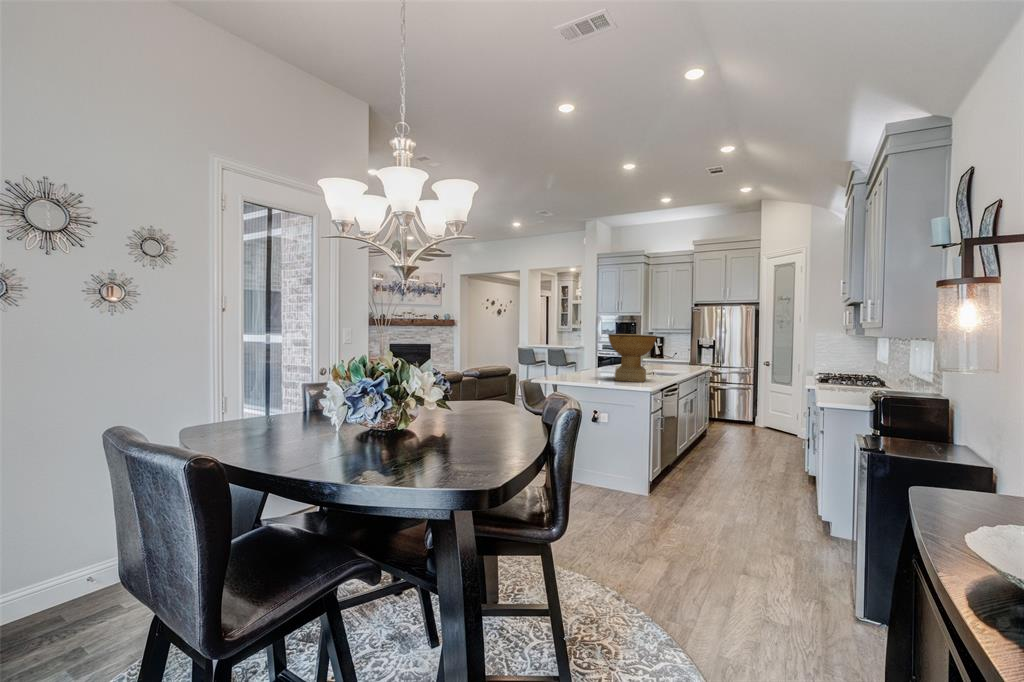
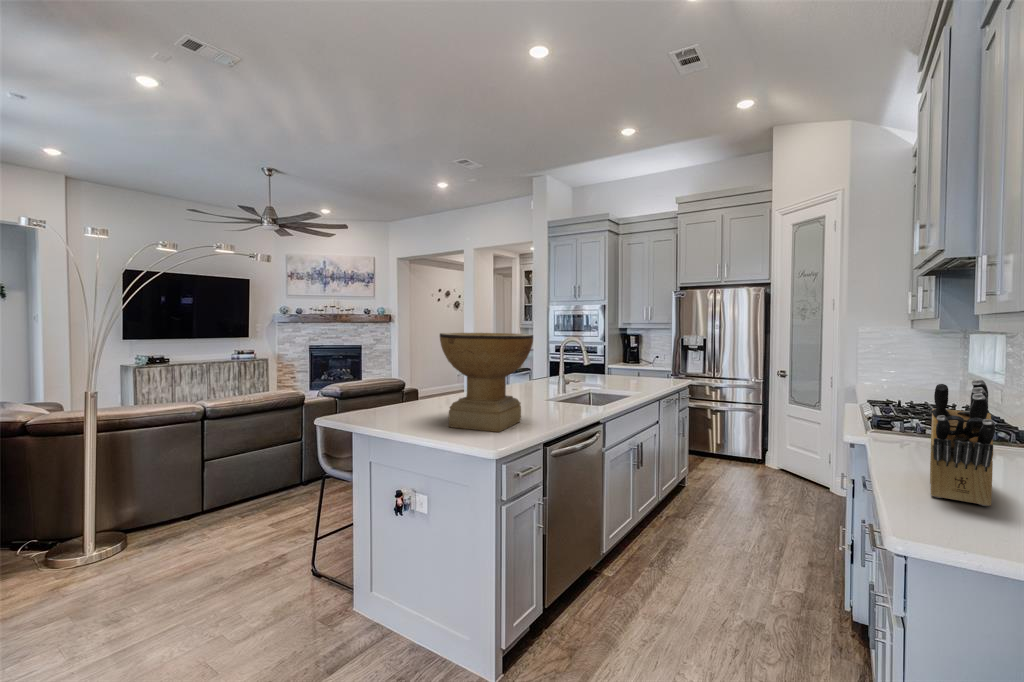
knife block: none [836,351,857,396] -> present [930,379,995,506]

